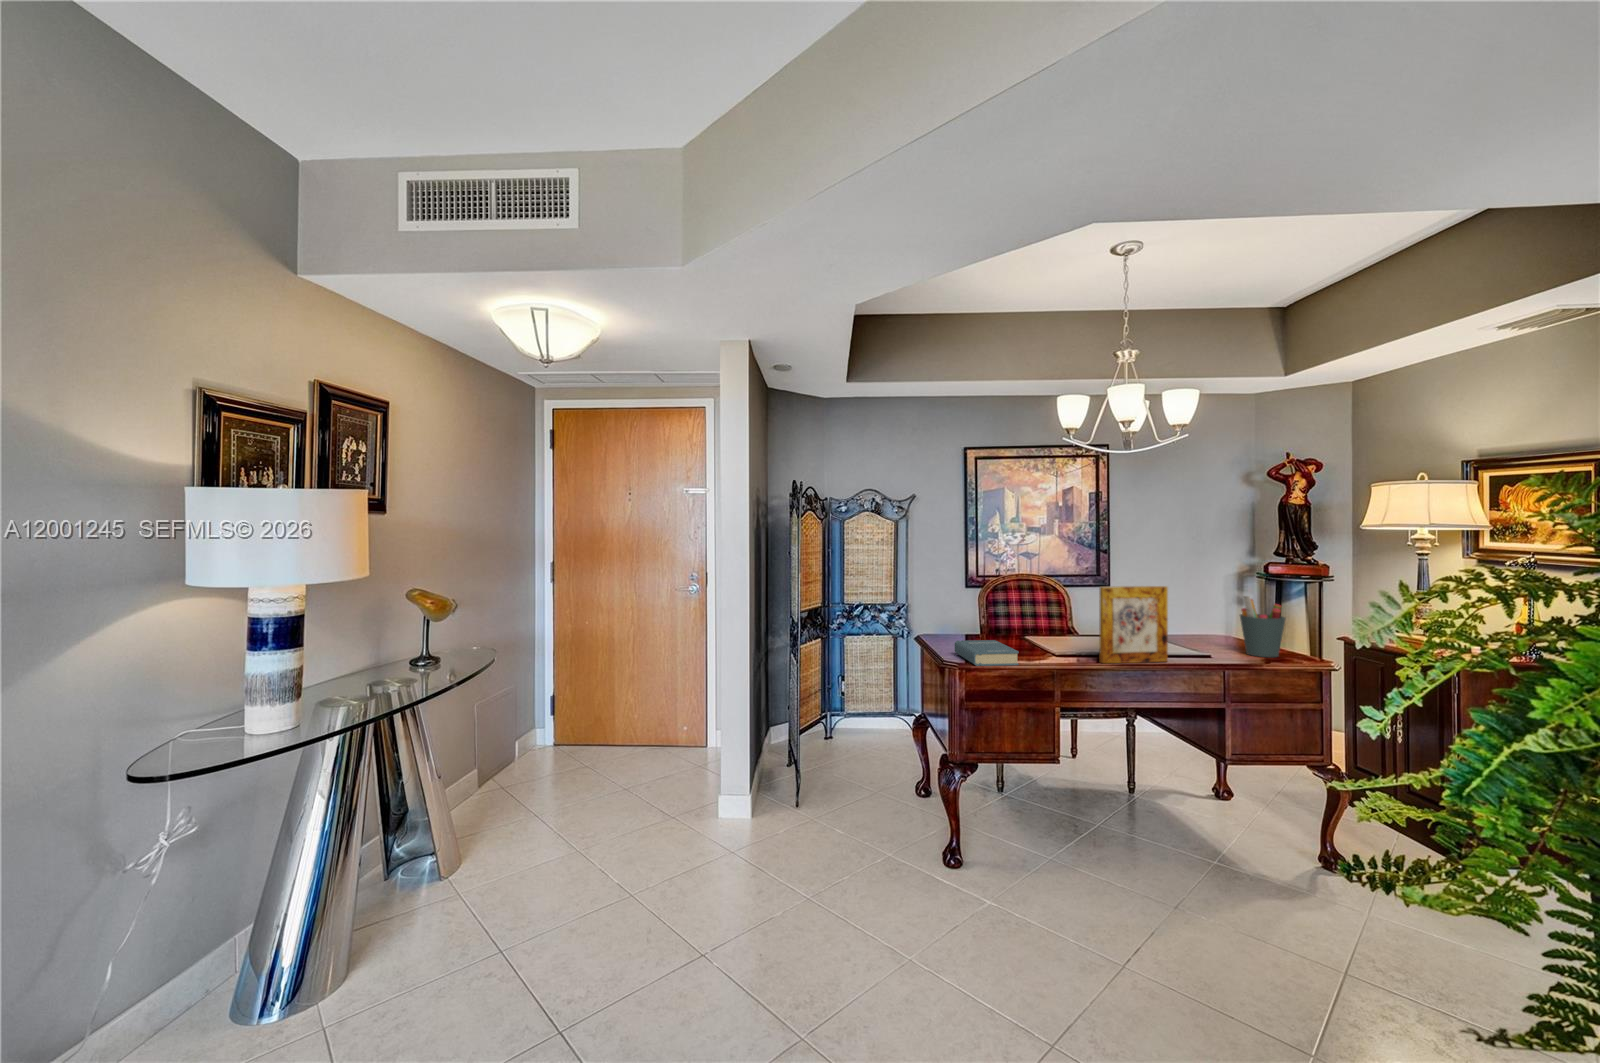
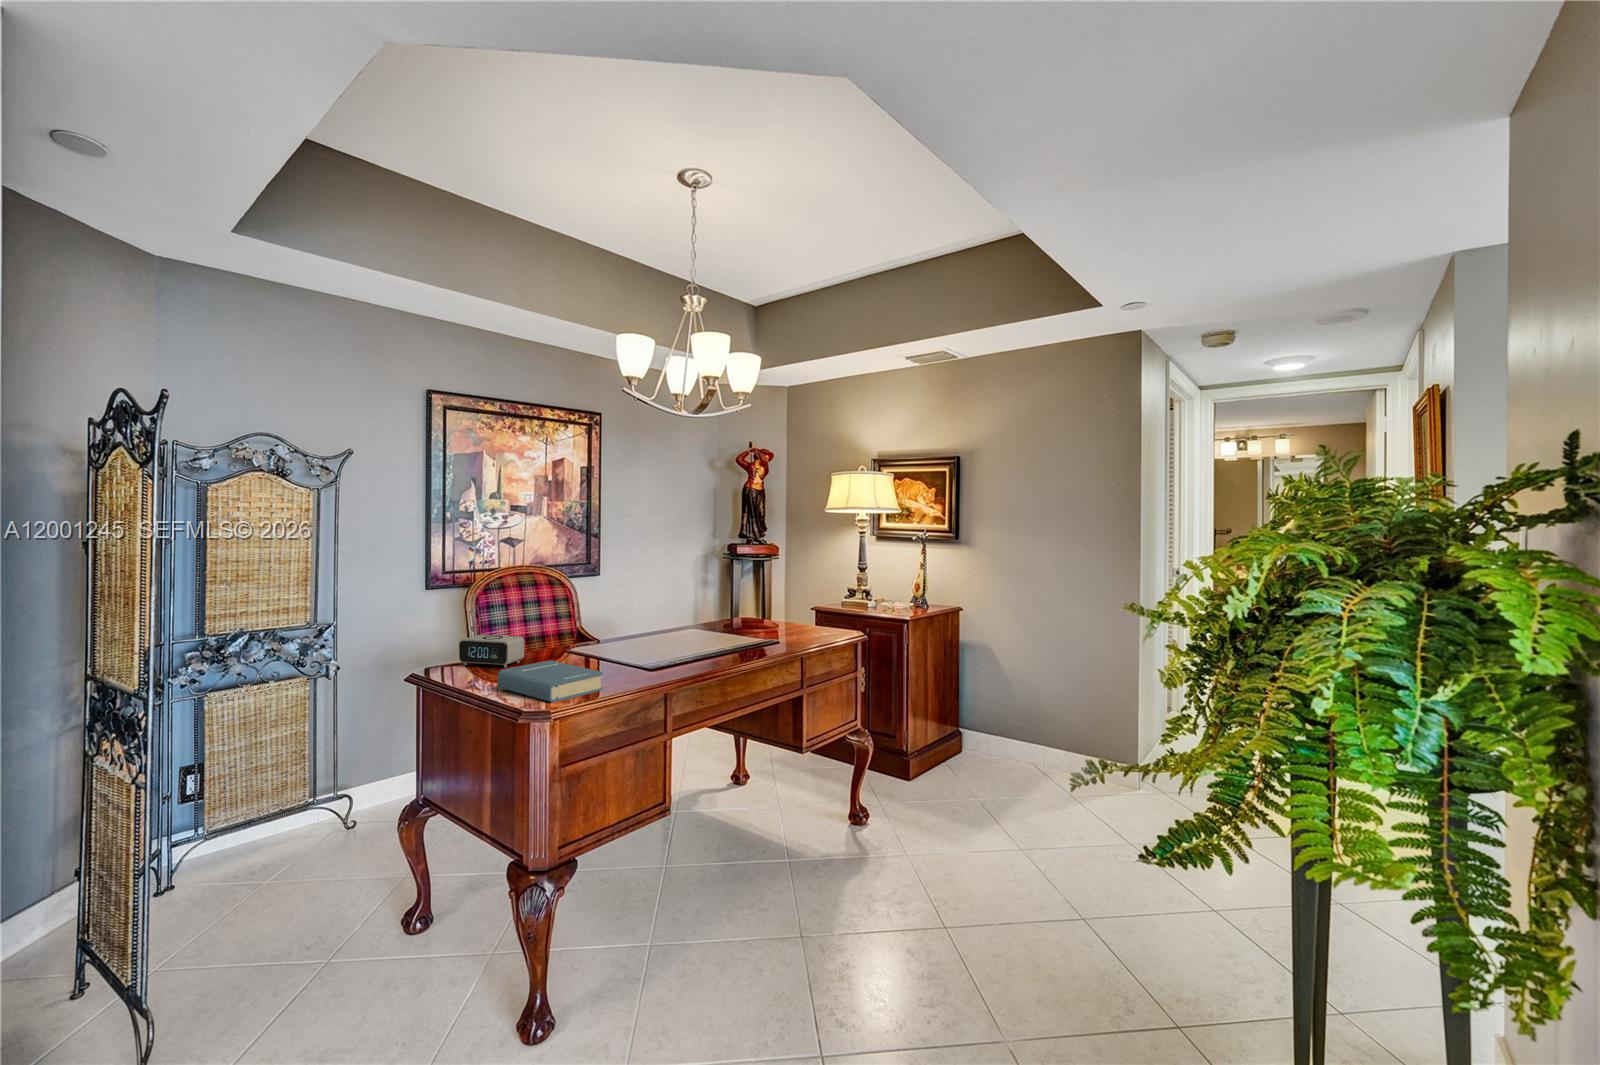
picture frame: present [1099,586,1168,663] -> none [680,574,737,669]
pen holder: present [1240,596,1286,657] -> none [771,579,807,637]
alarm clock: none [952,619,994,644] -> present [459,635,524,668]

